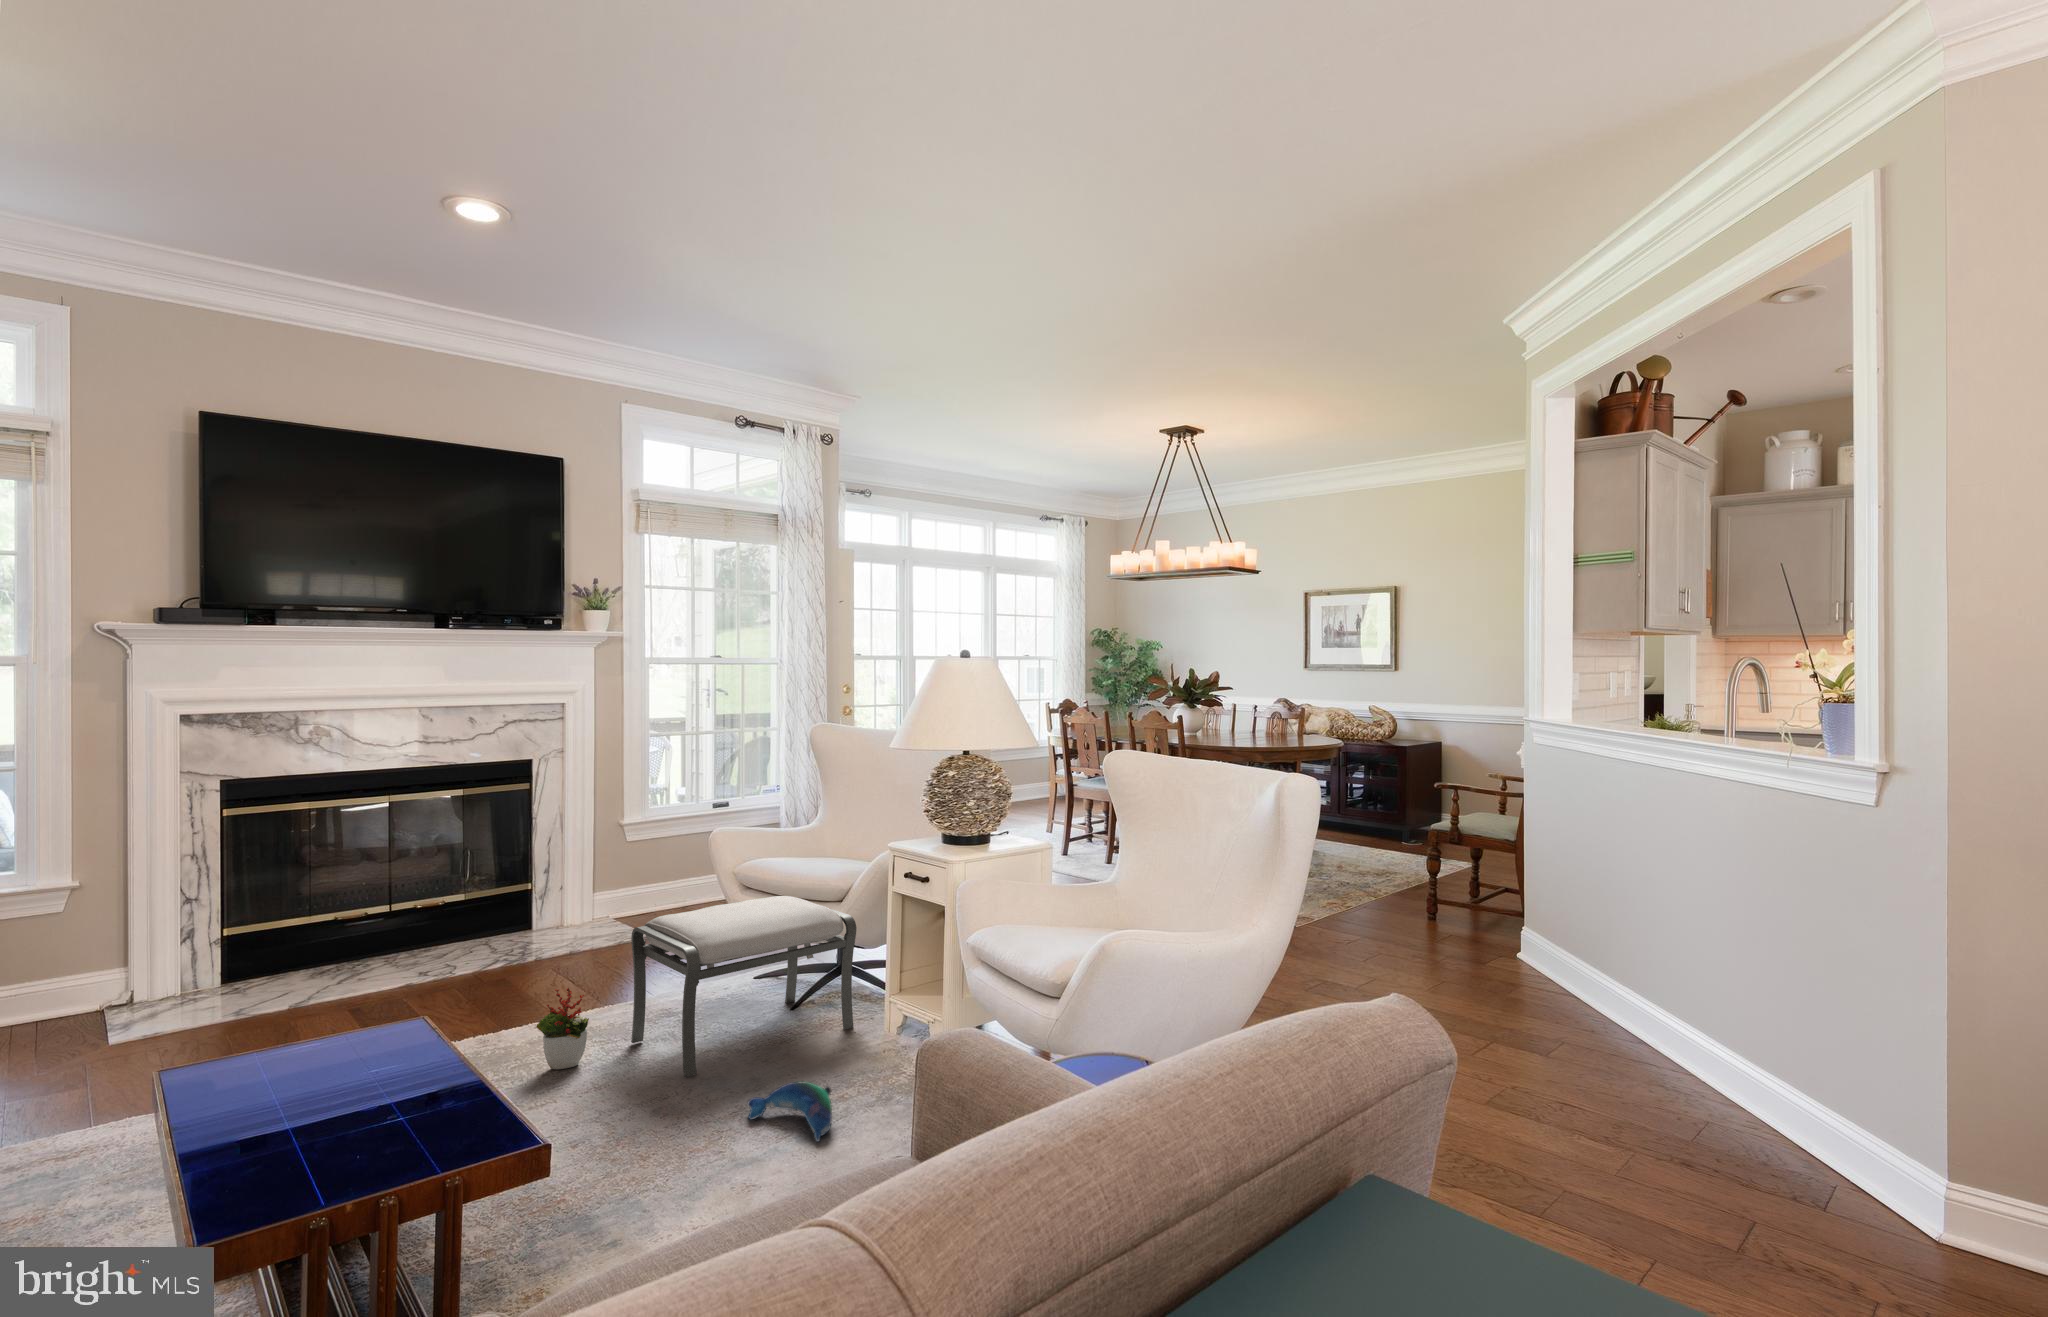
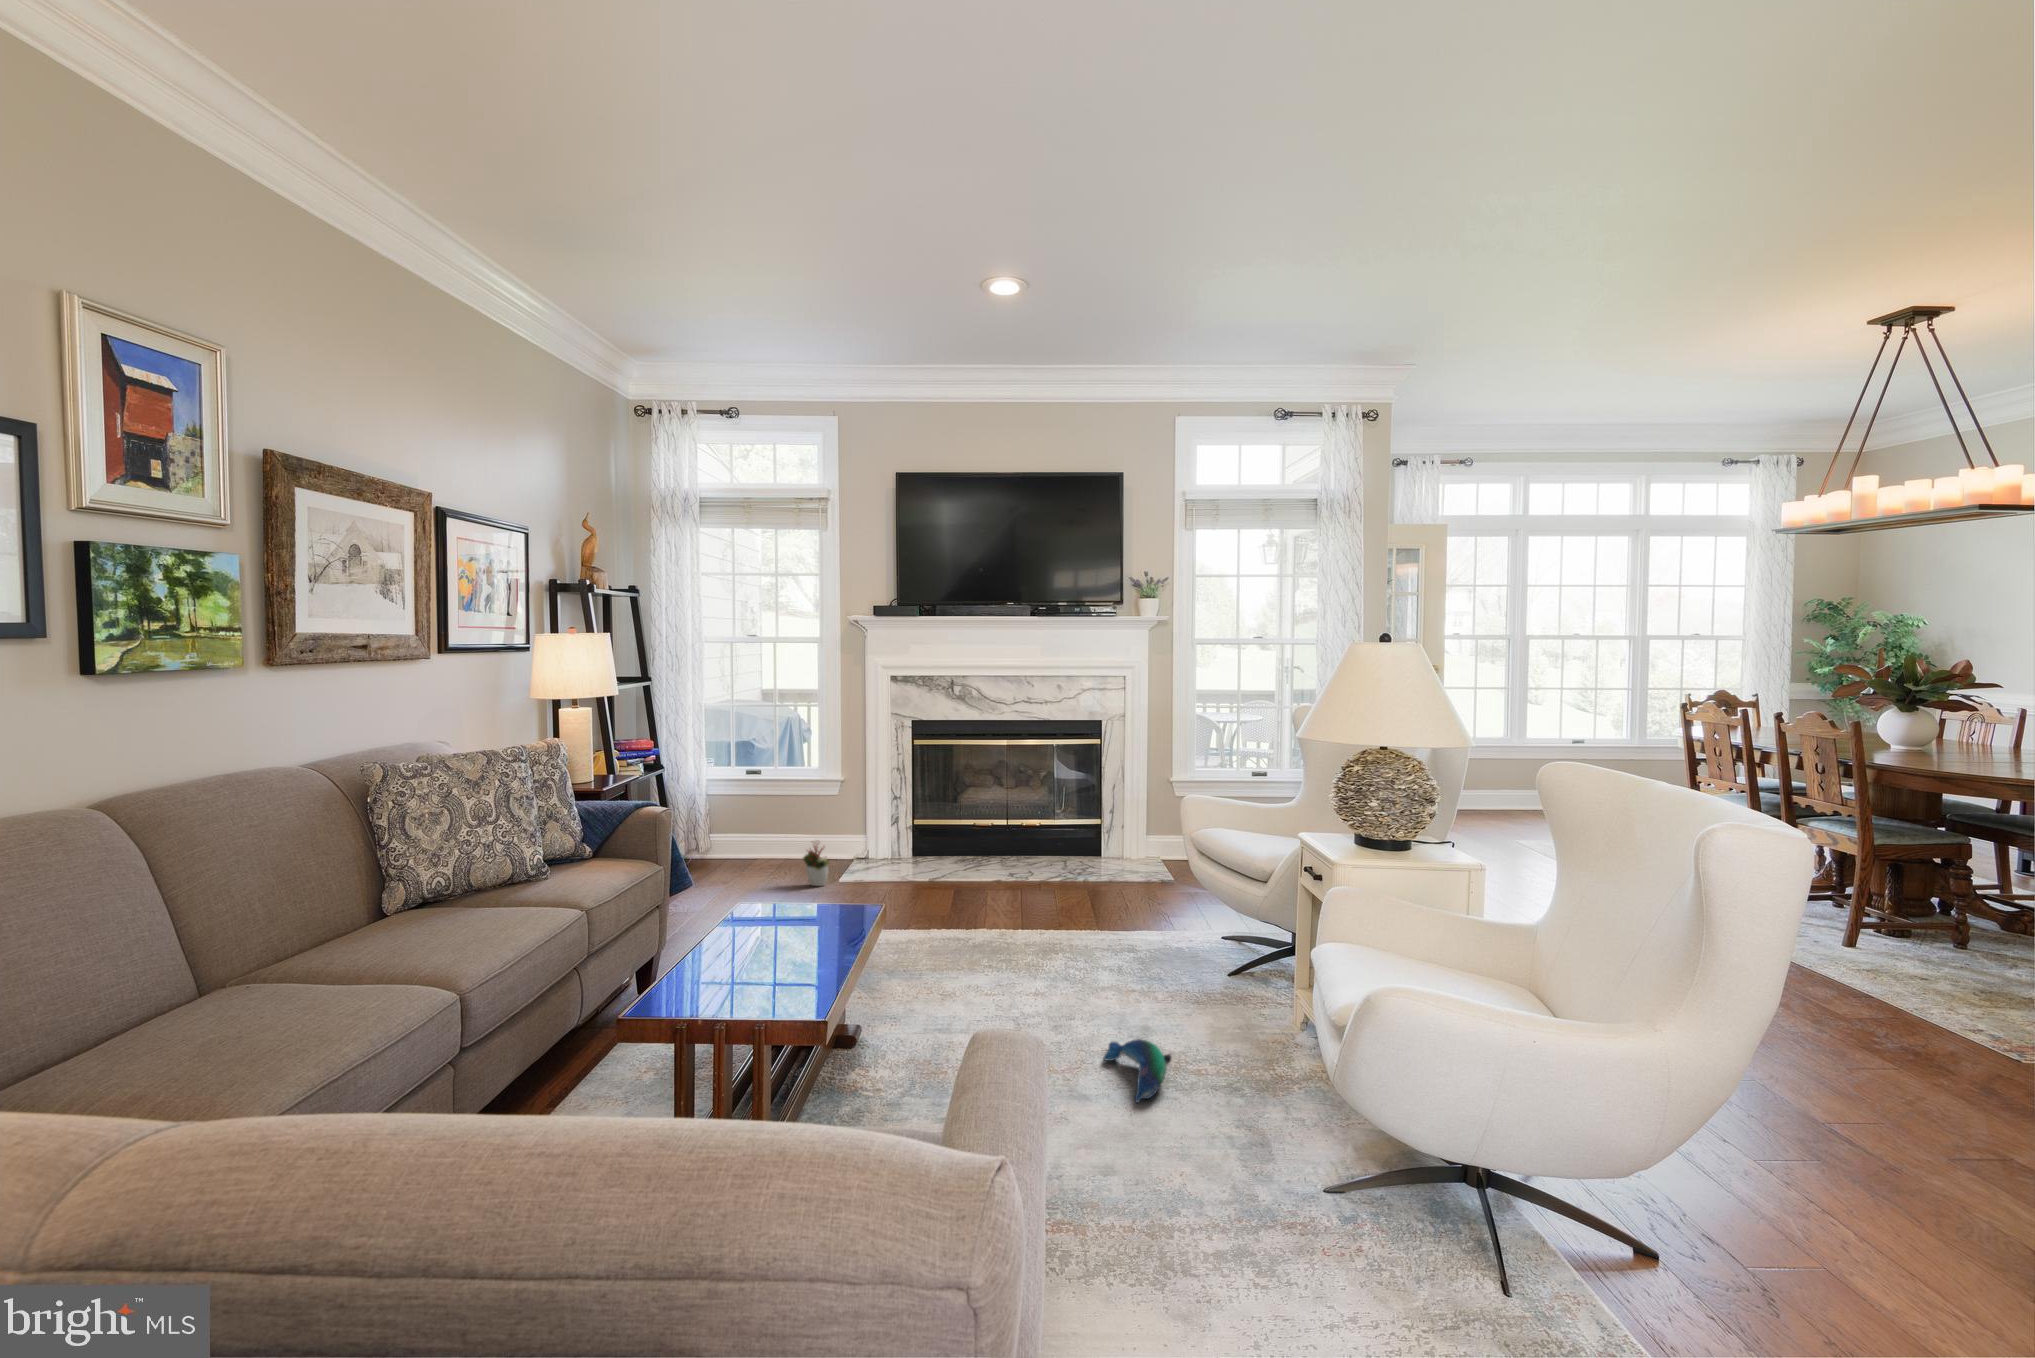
ottoman: present [631,896,857,1077] -> none [1084,863,1269,1005]
decorative plant: present [537,988,589,1069] -> present [803,842,829,886]

